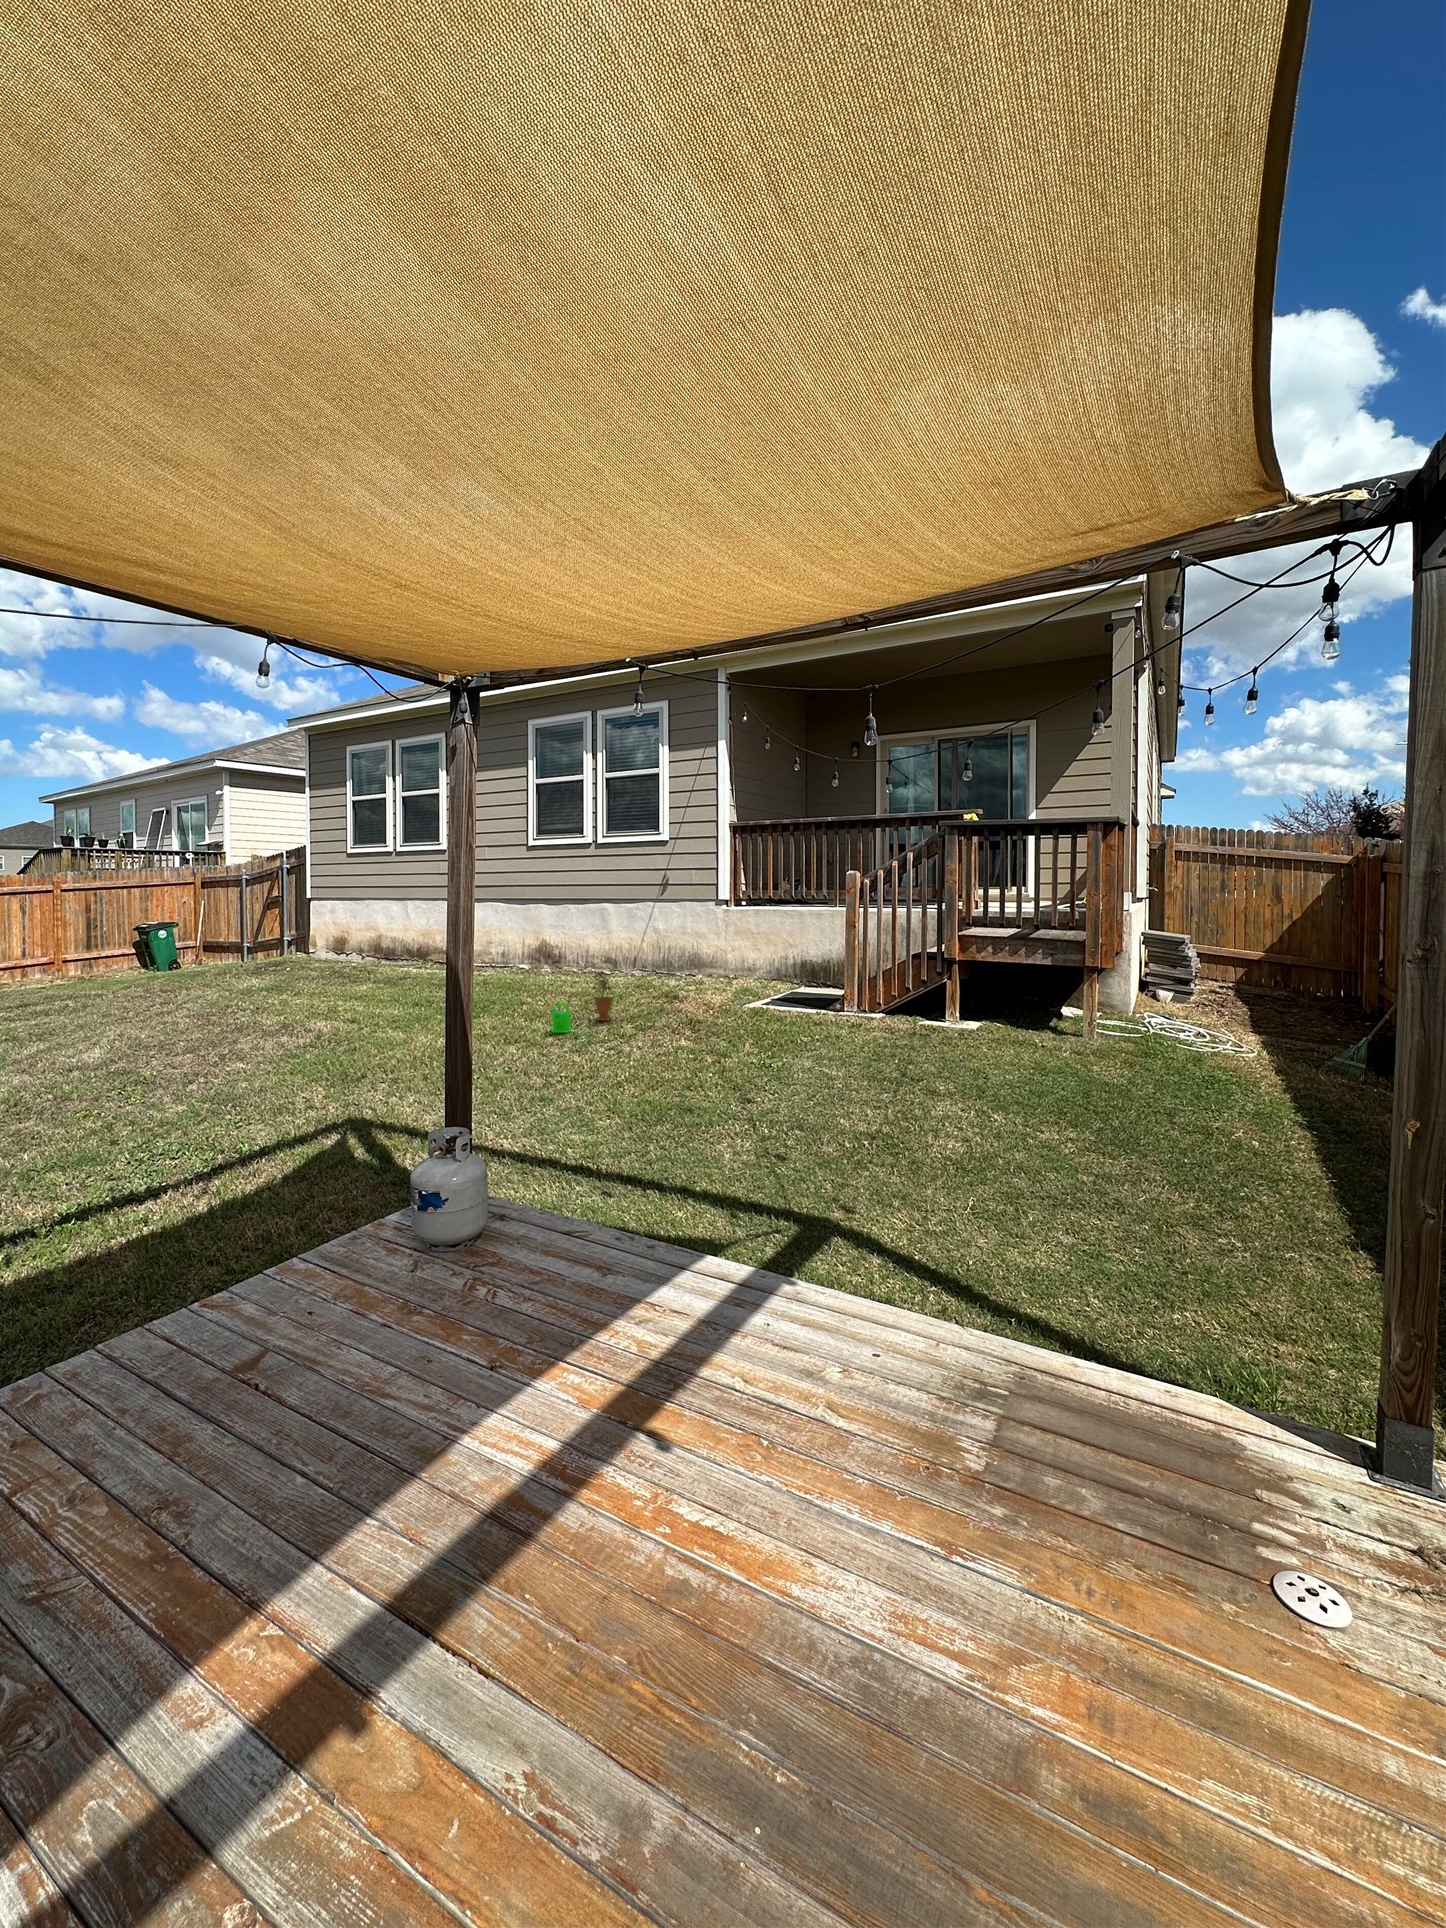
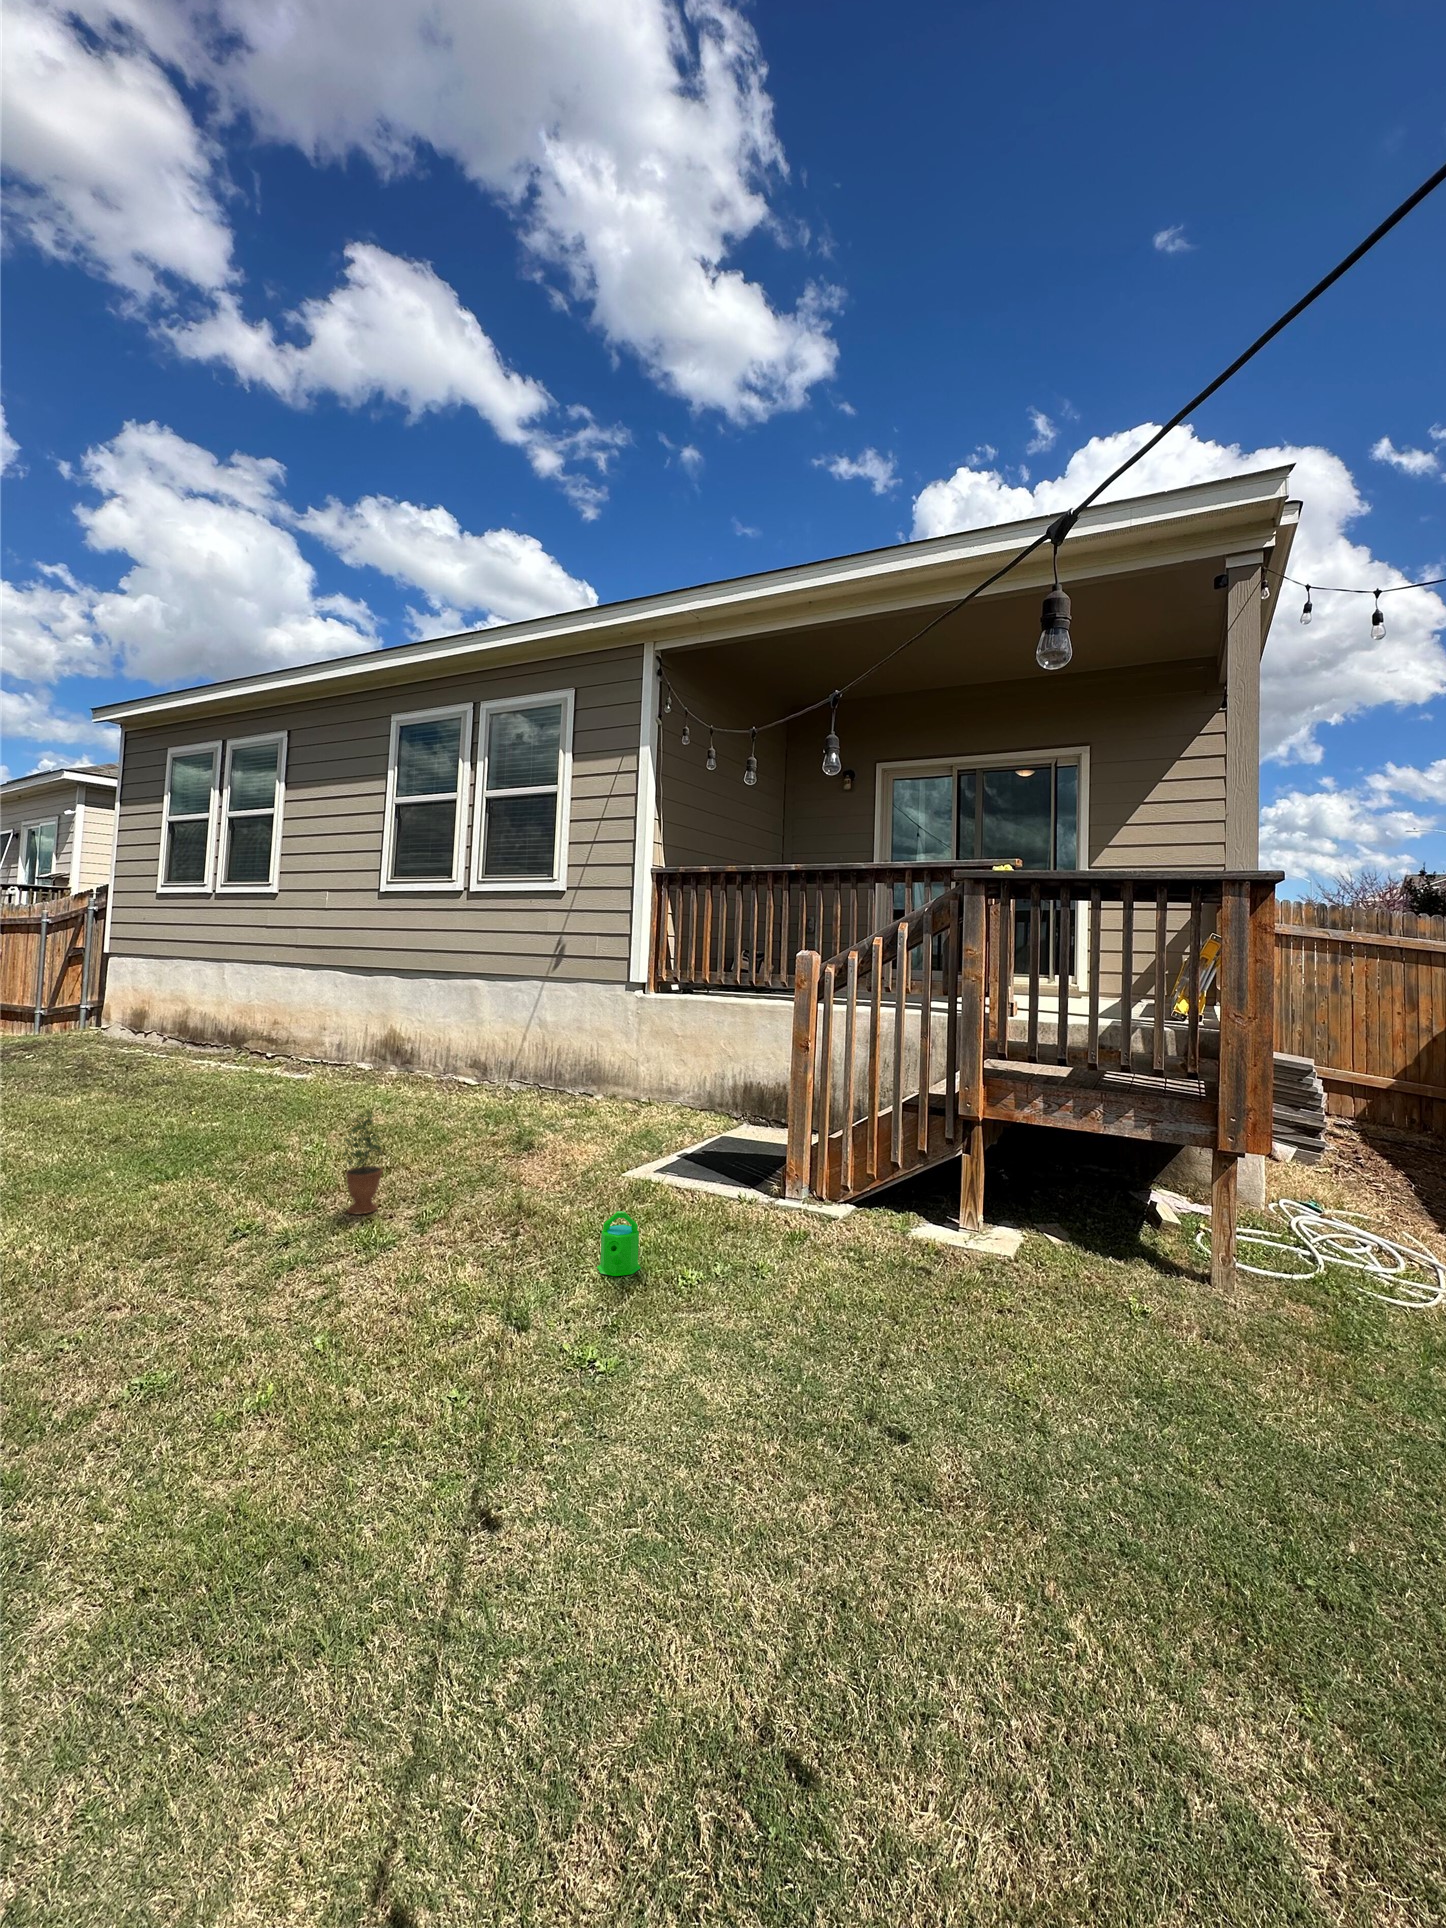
watering can: present [551,1002,571,1033] -> present [597,1211,641,1276]

